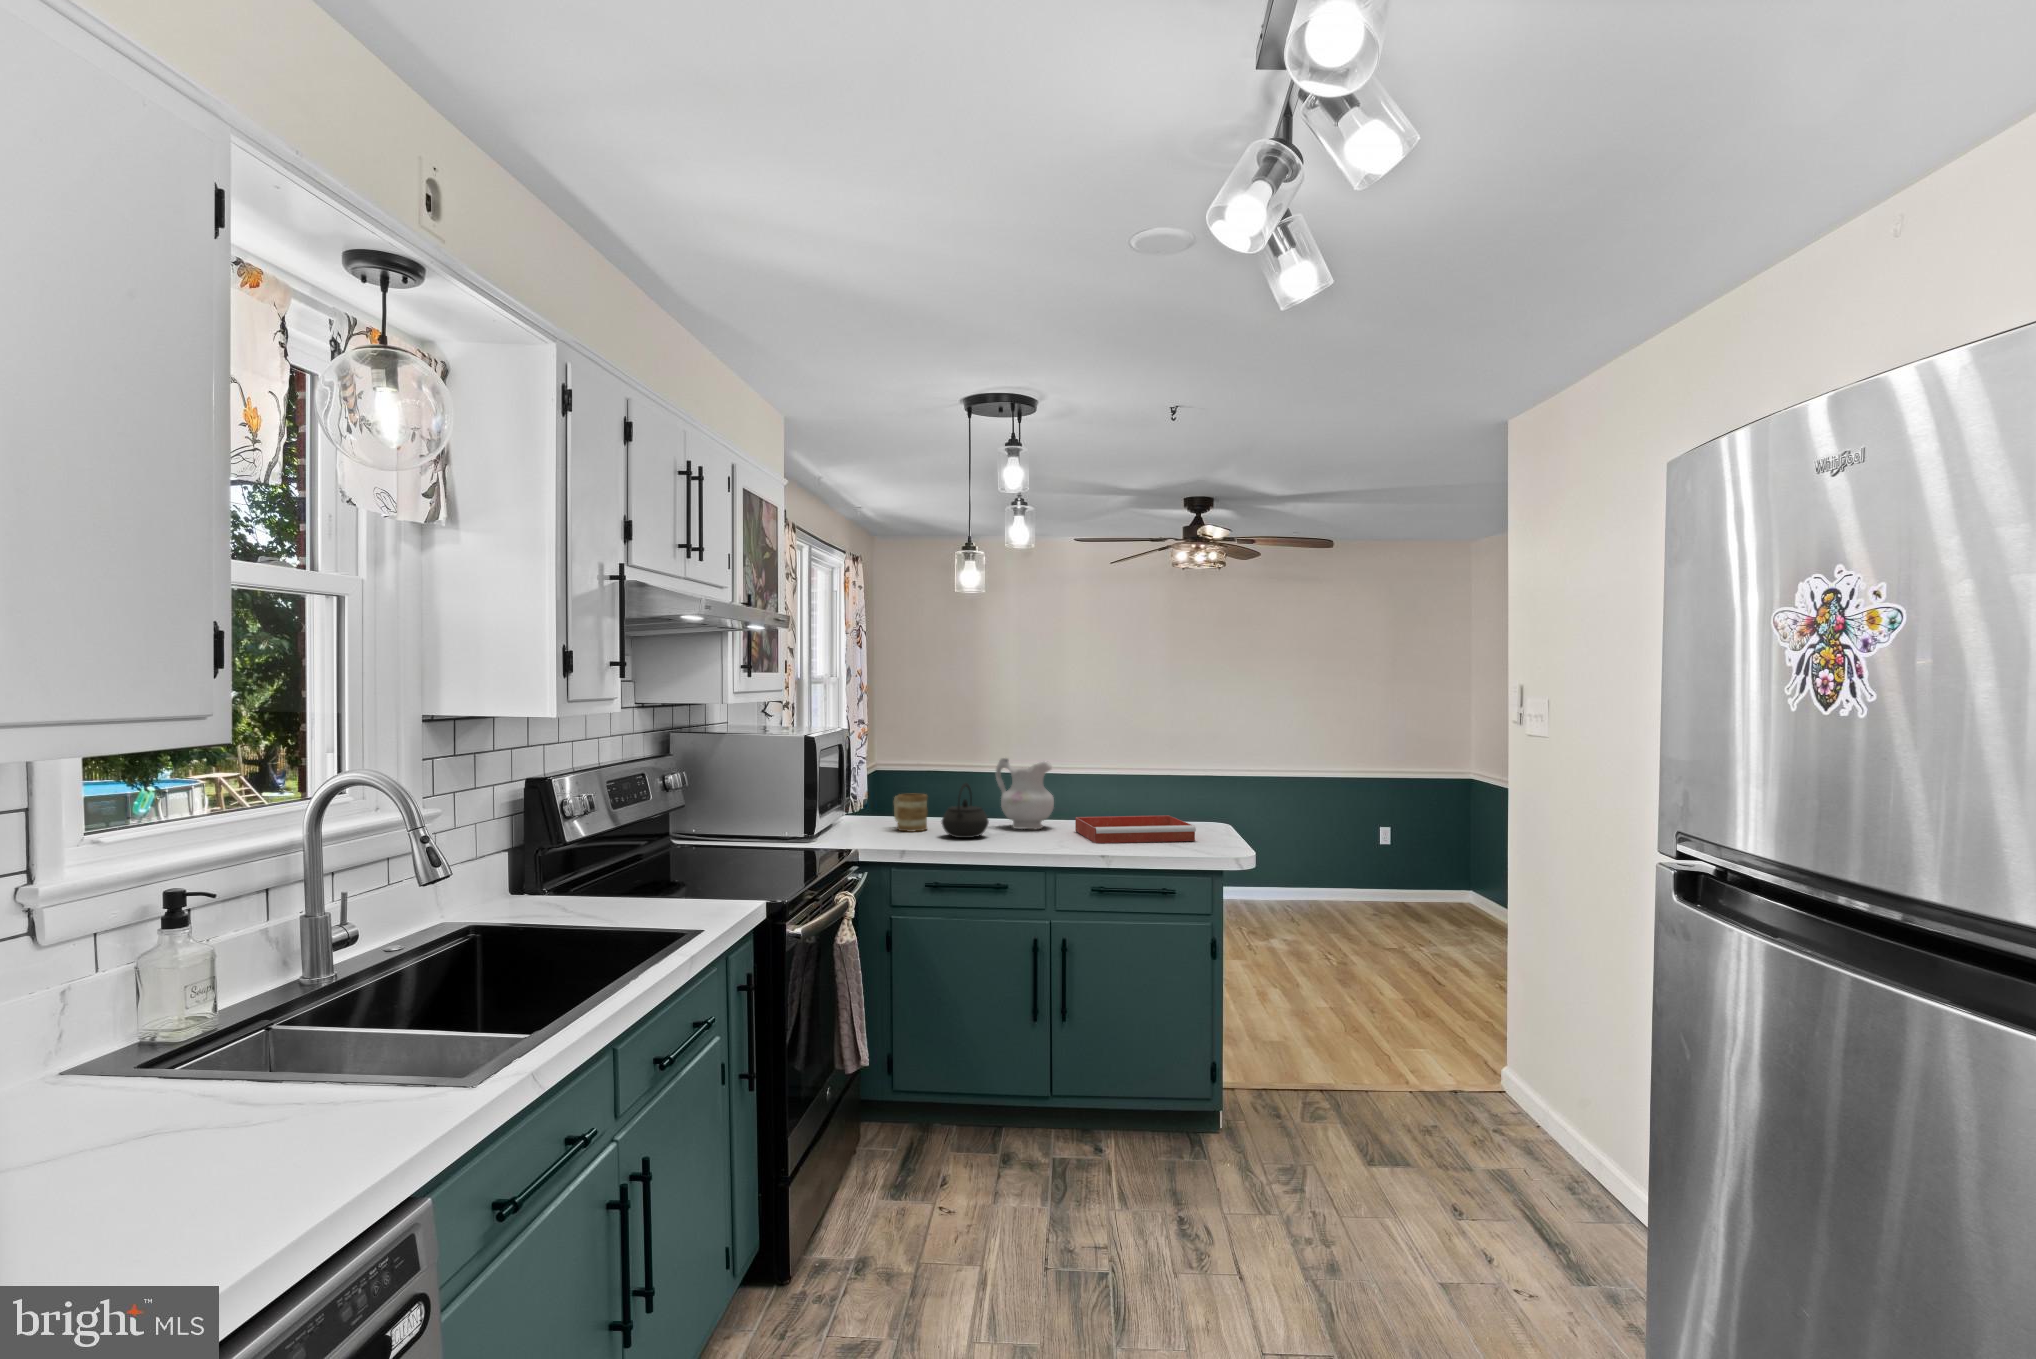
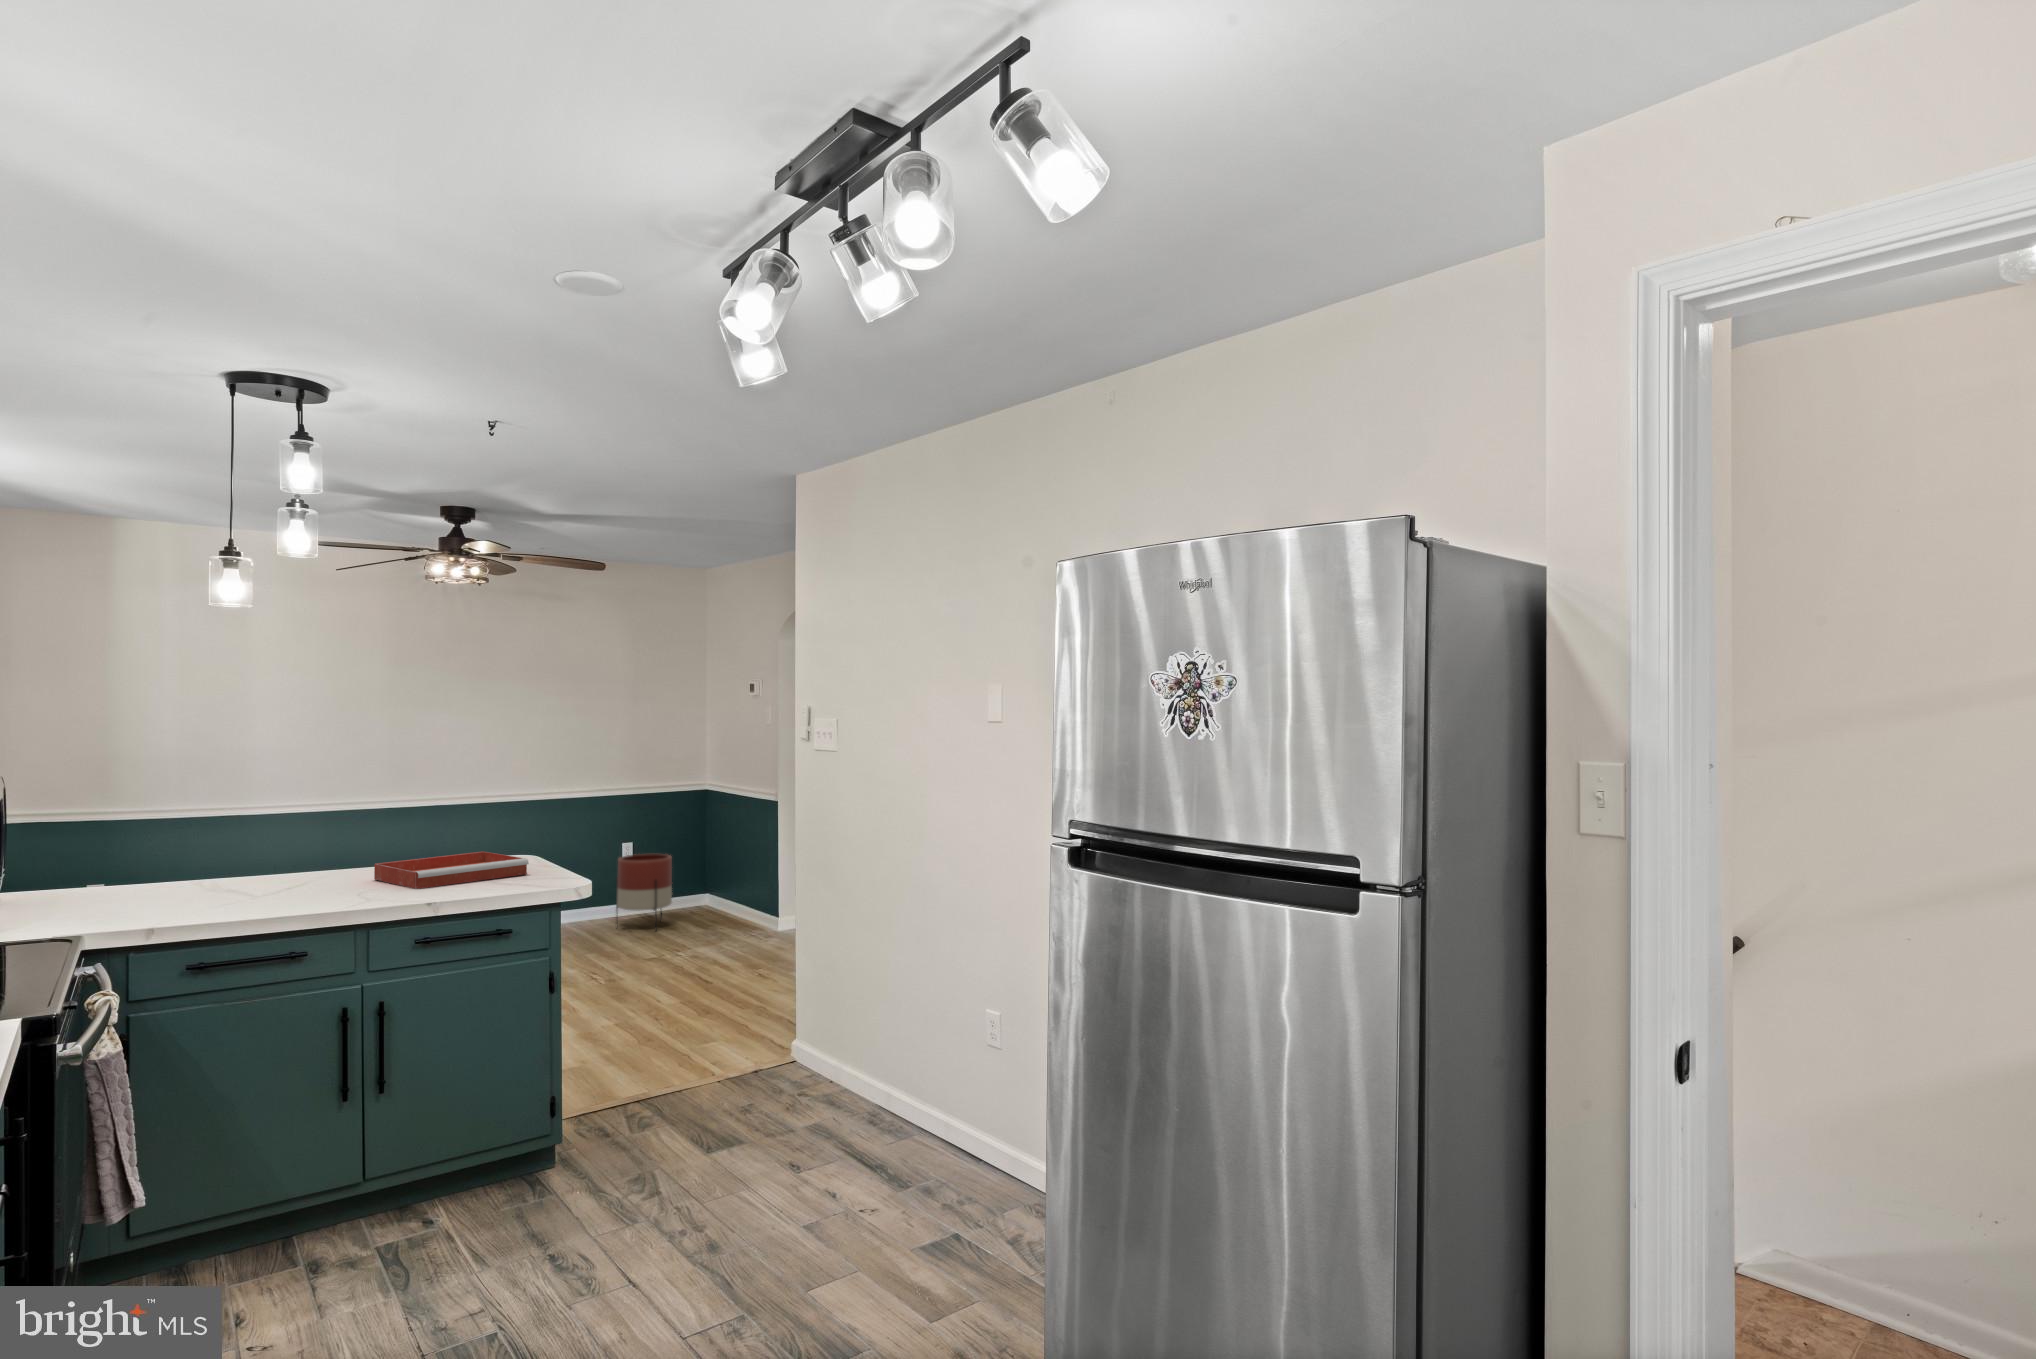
ceramic pitcher: present [996,758,1054,829] -> none [258,802,342,885]
kettle: present [942,783,989,838] -> none [198,835,269,903]
mug: present [894,794,928,832] -> none [103,855,164,906]
planter: none [1373,836,1430,916] -> present [616,854,672,919]

